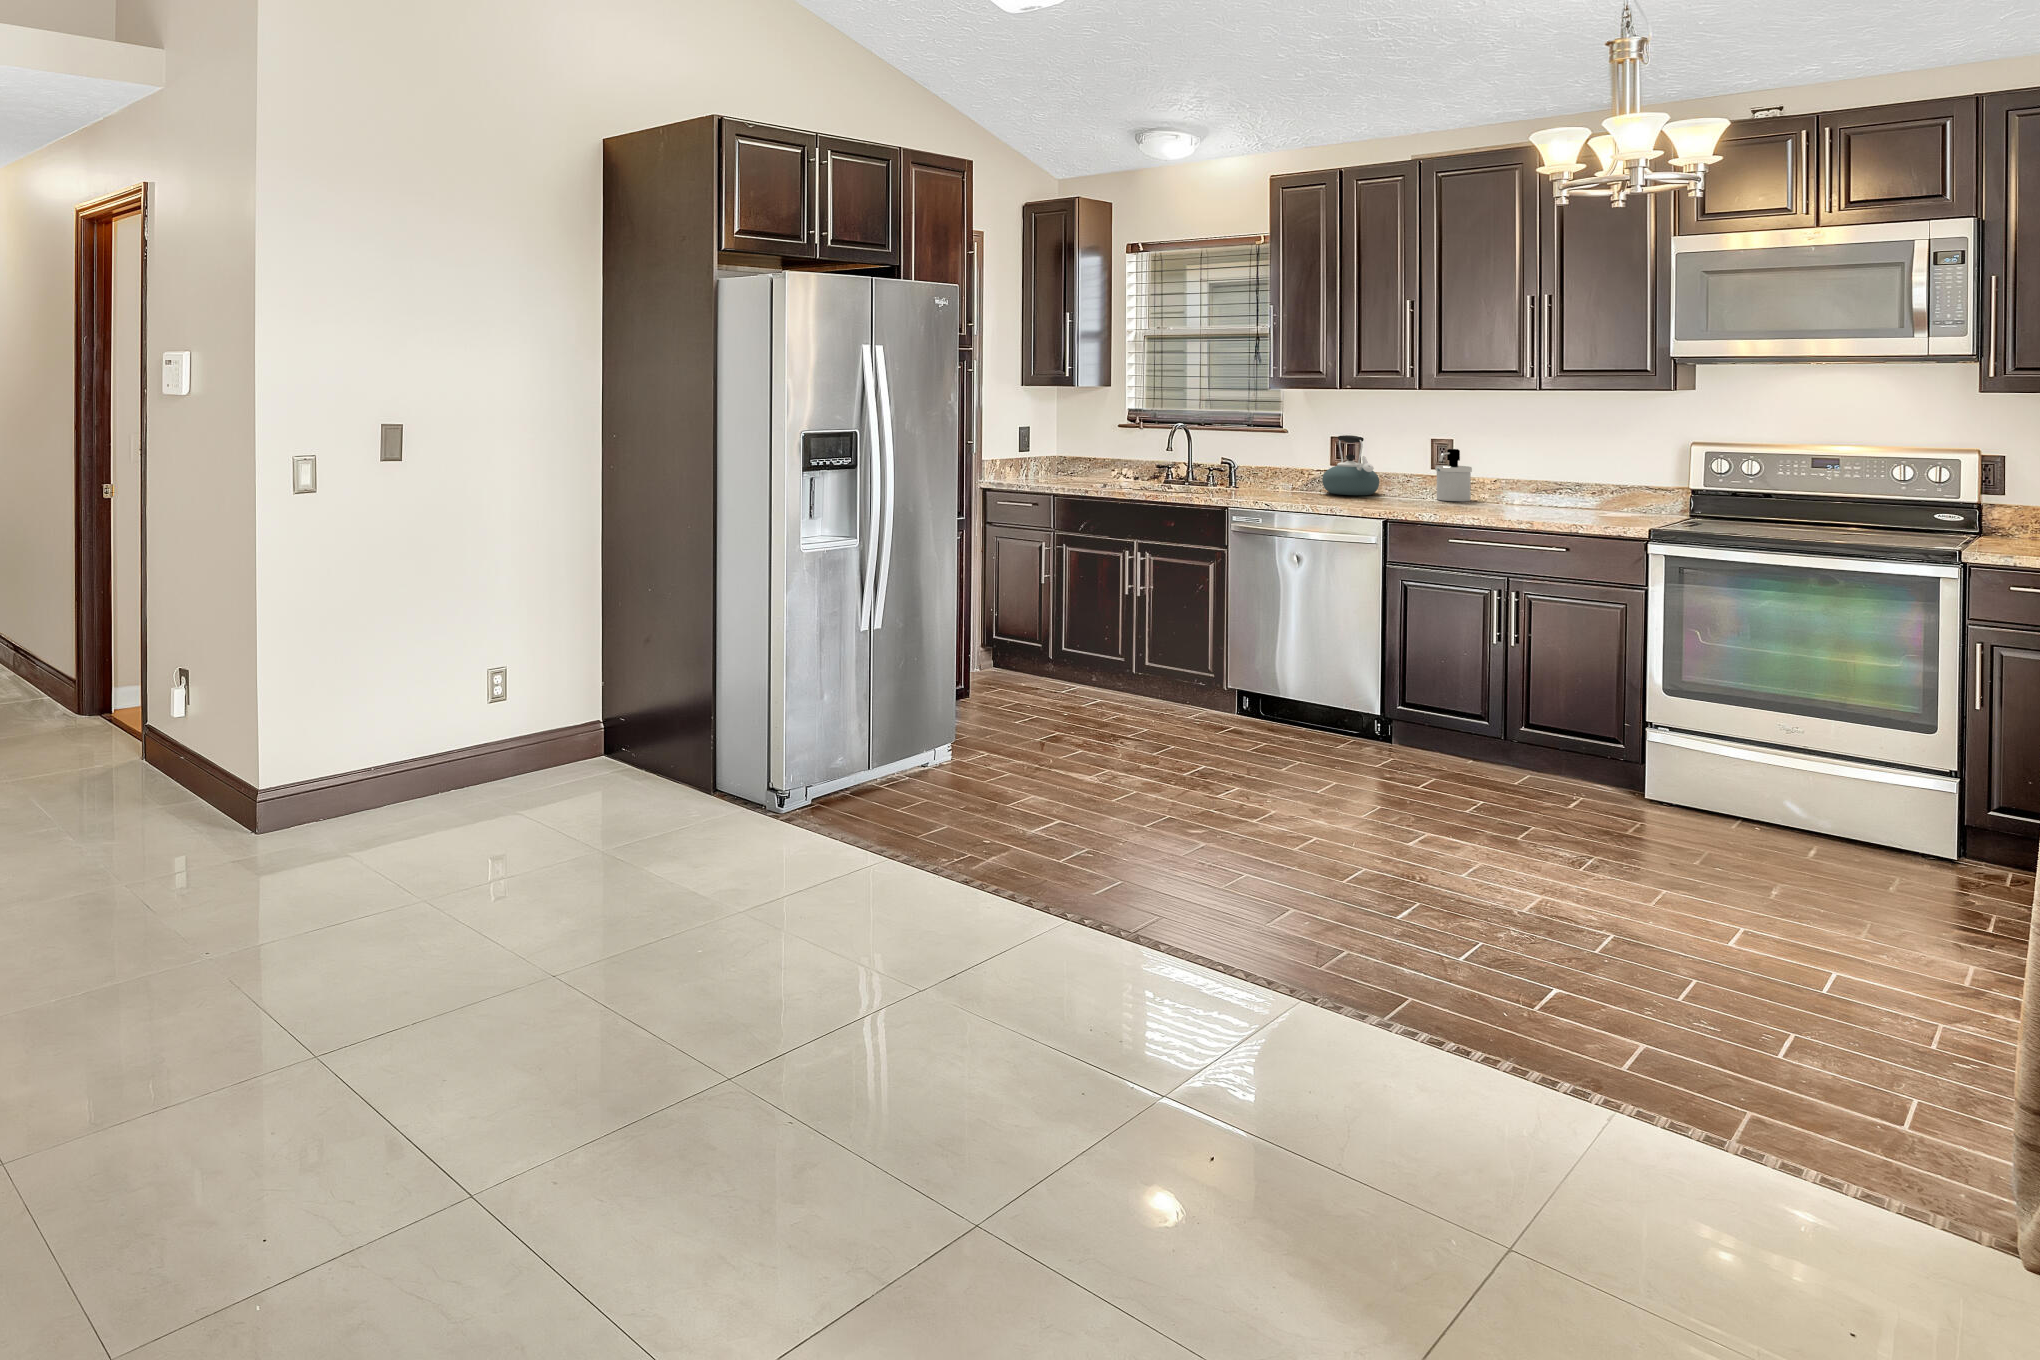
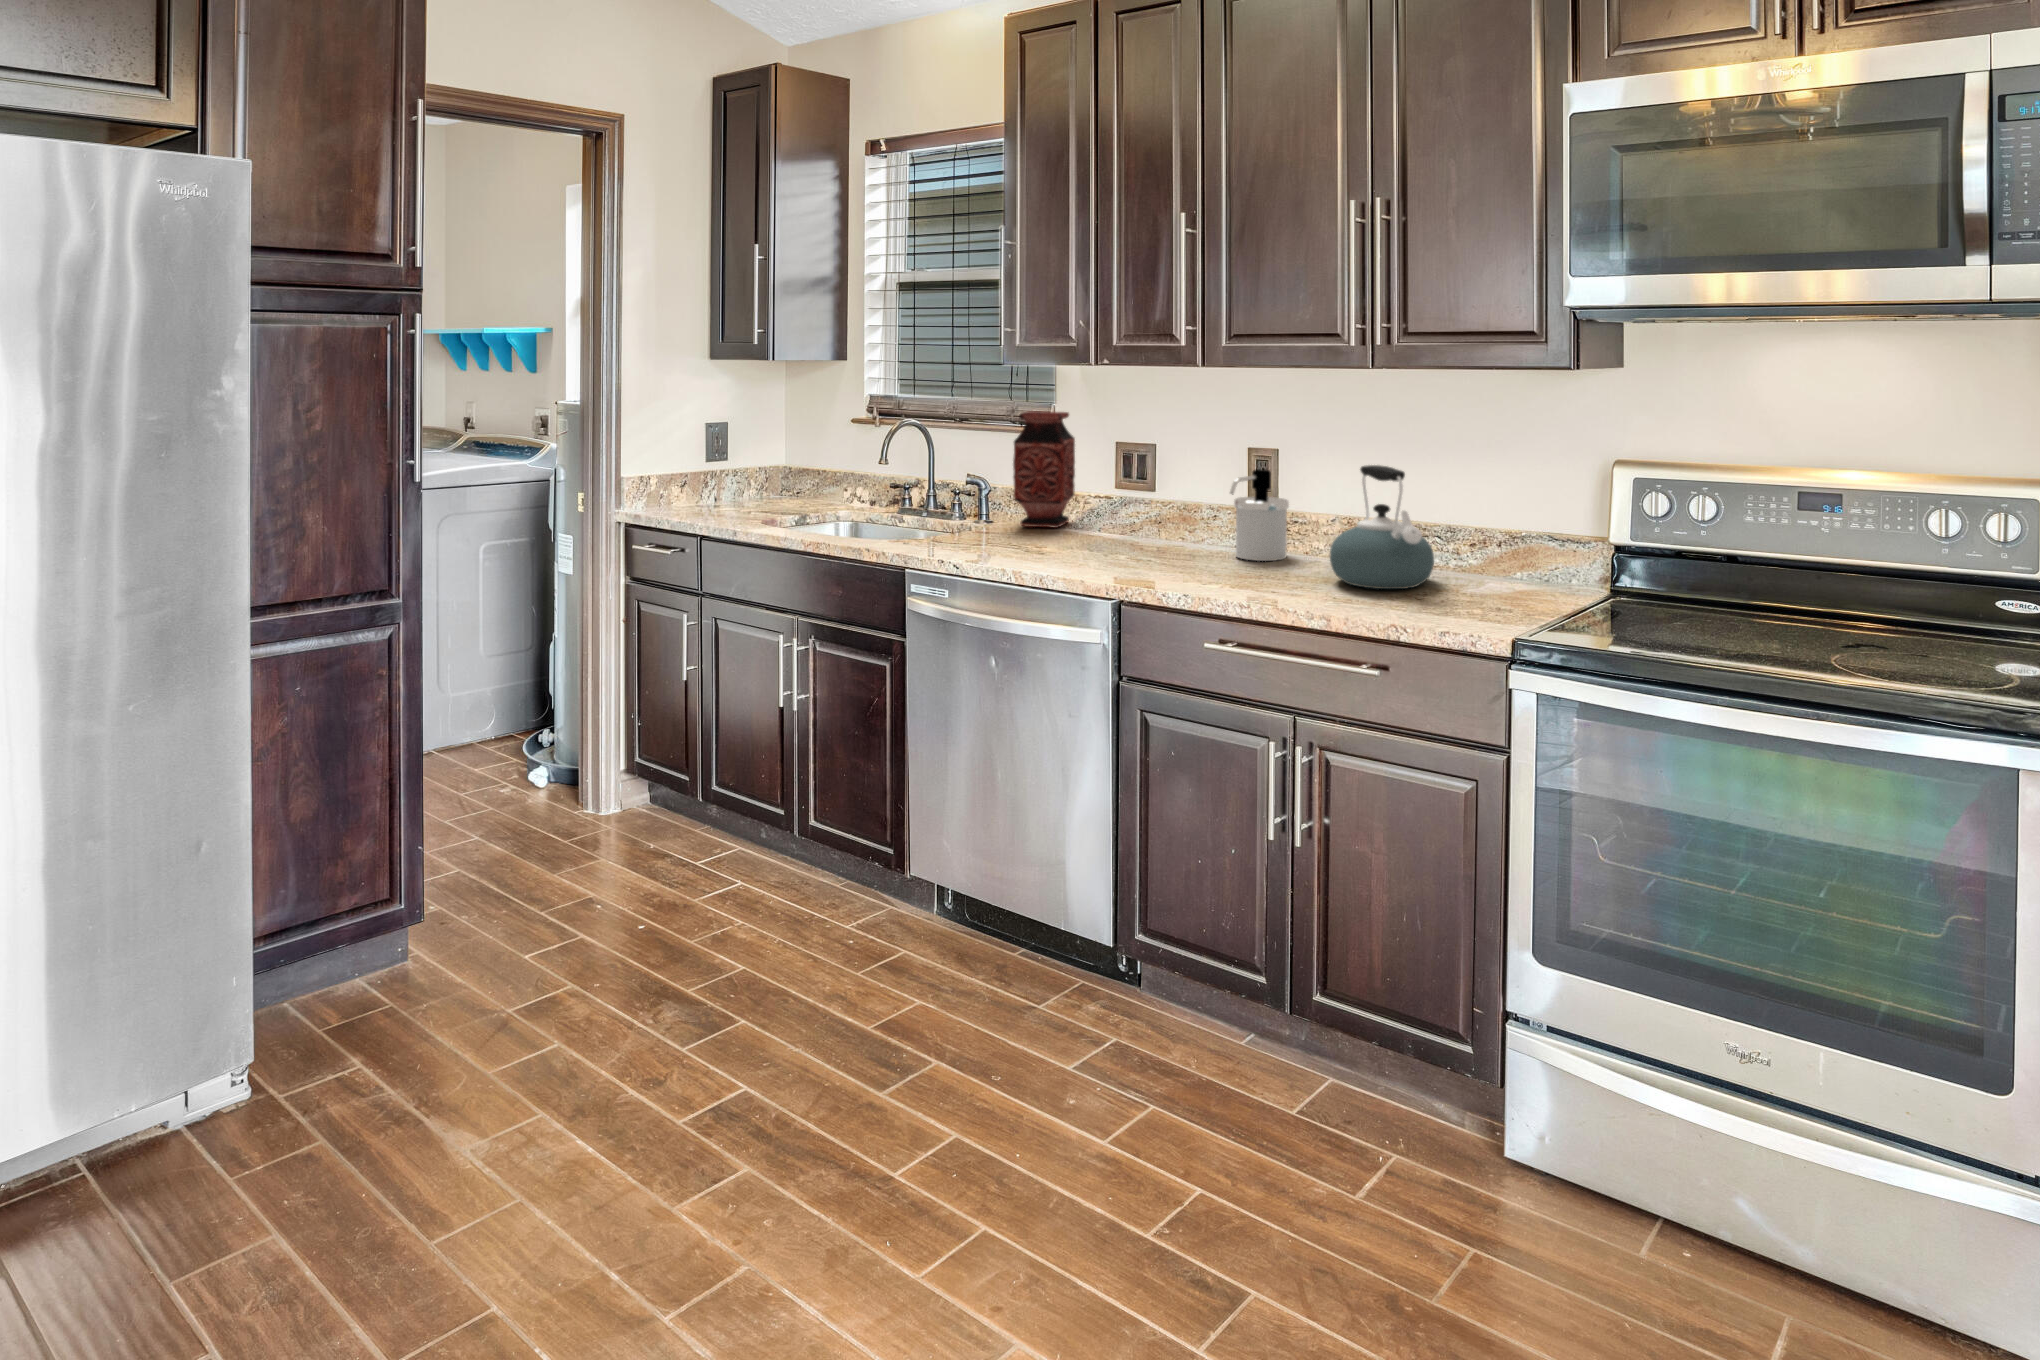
vase: none [1266,416,1301,487] -> present [1013,411,1075,528]
kettle: present [1322,435,1379,495] -> present [1330,465,1434,589]

